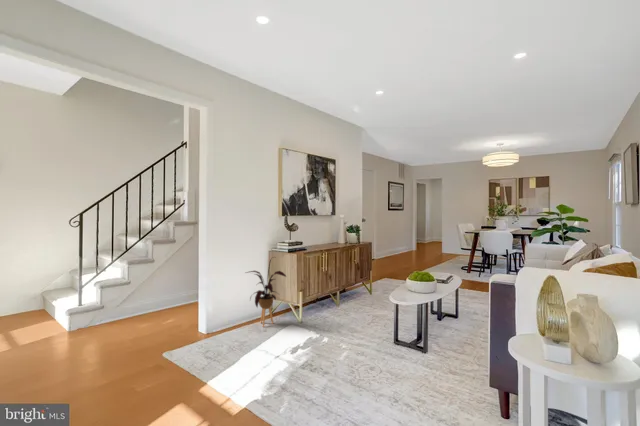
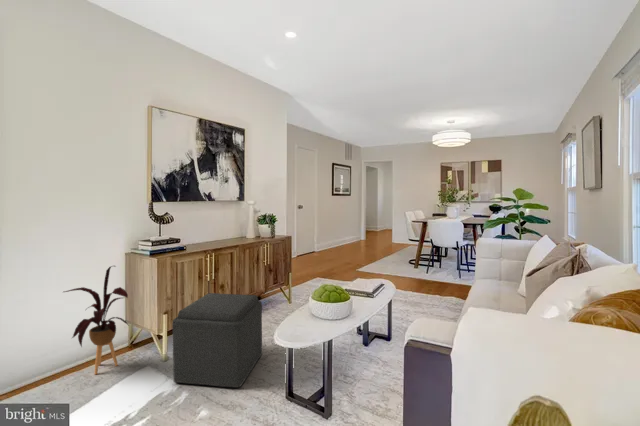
ottoman: none [316,278,366,336] -> present [172,293,262,387]

